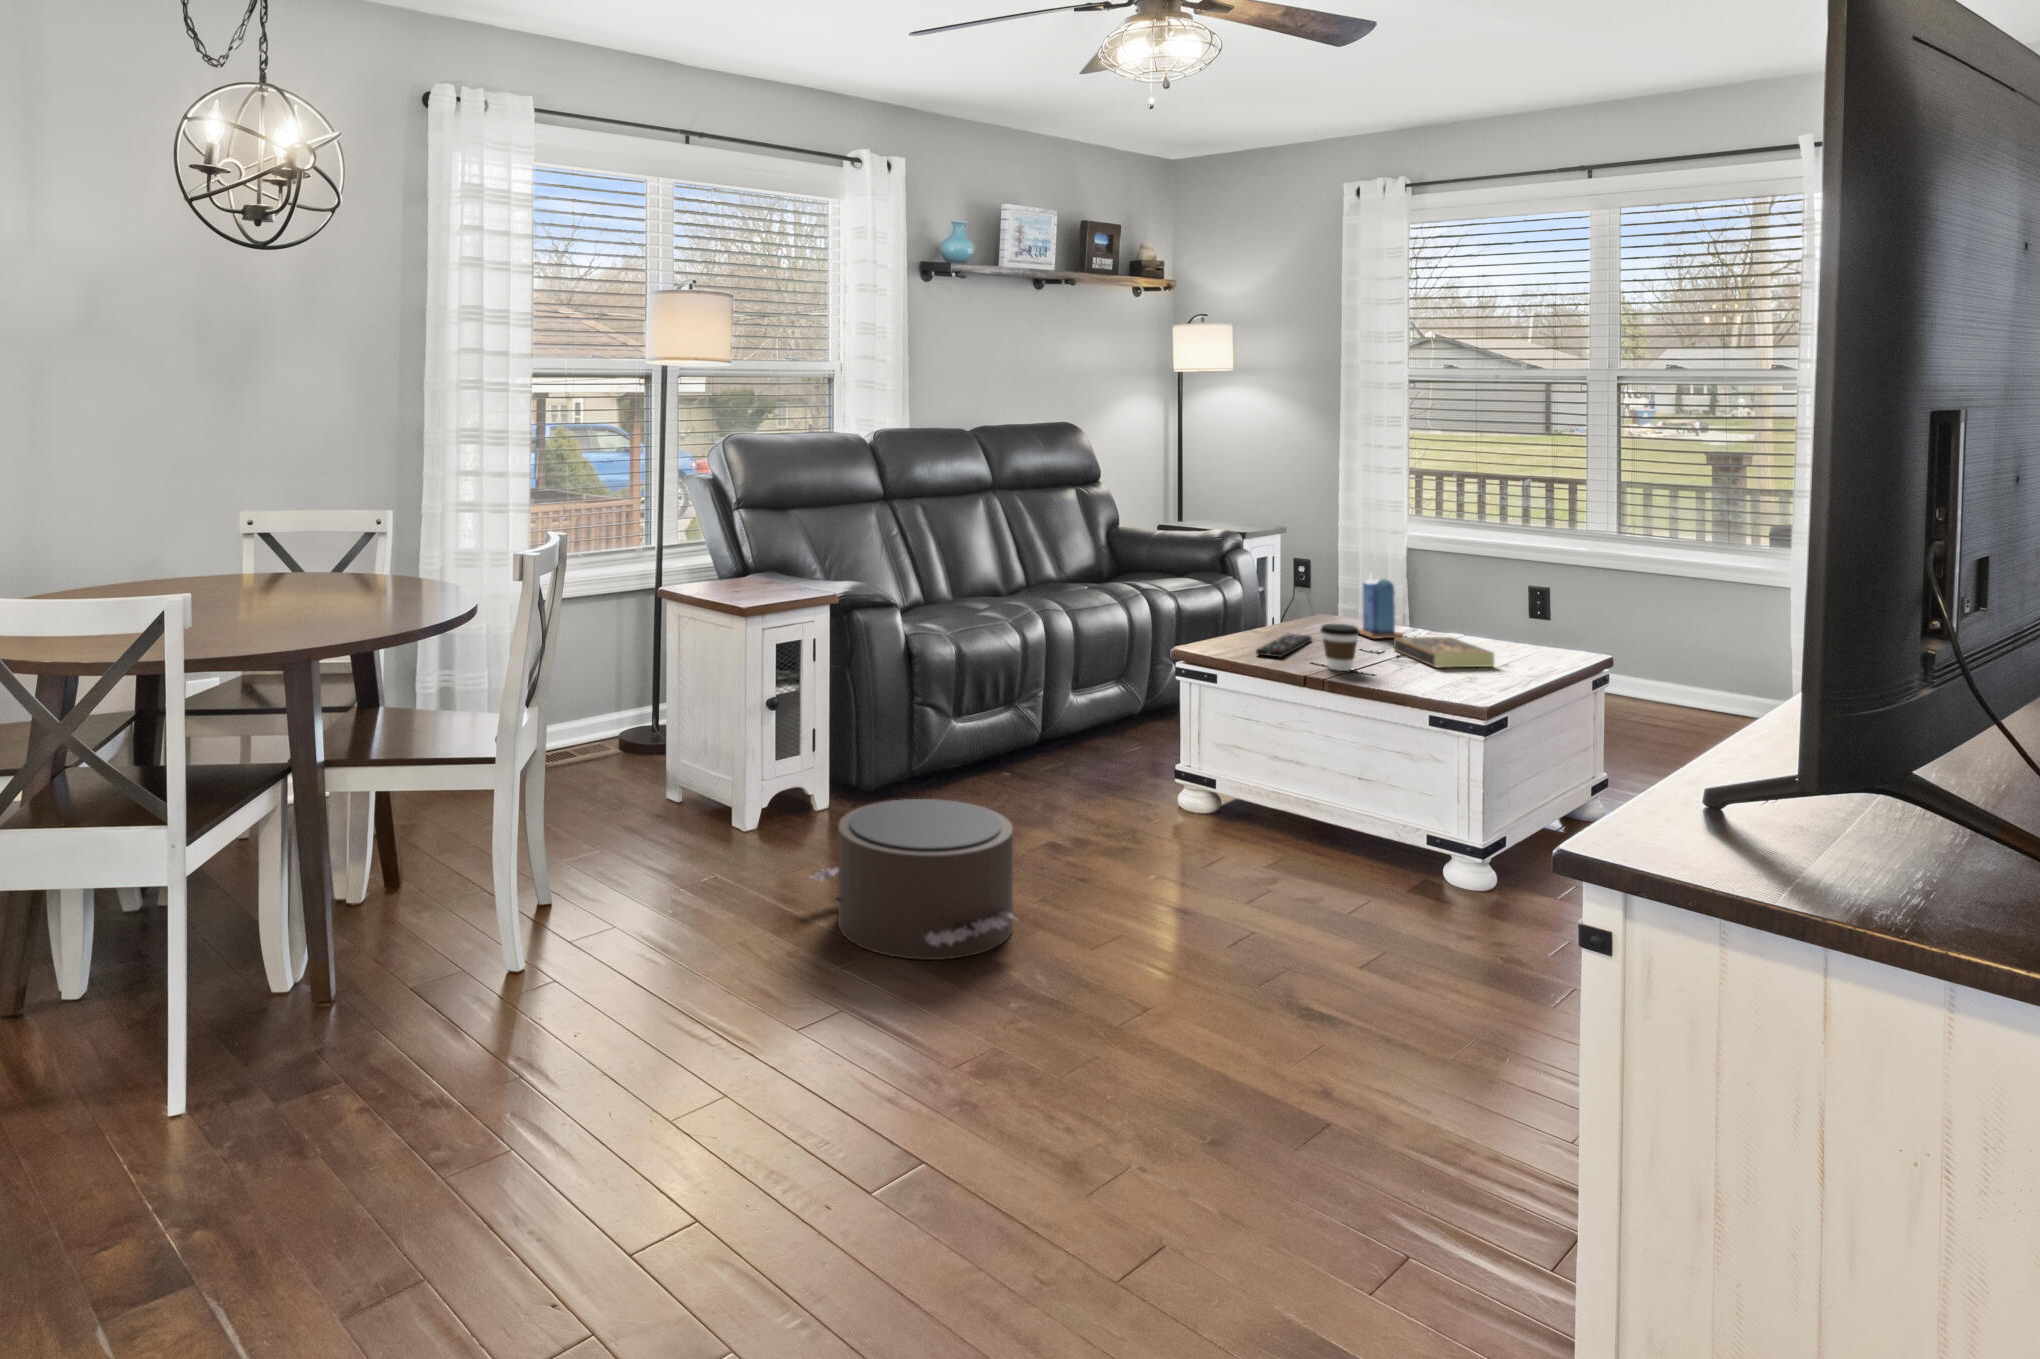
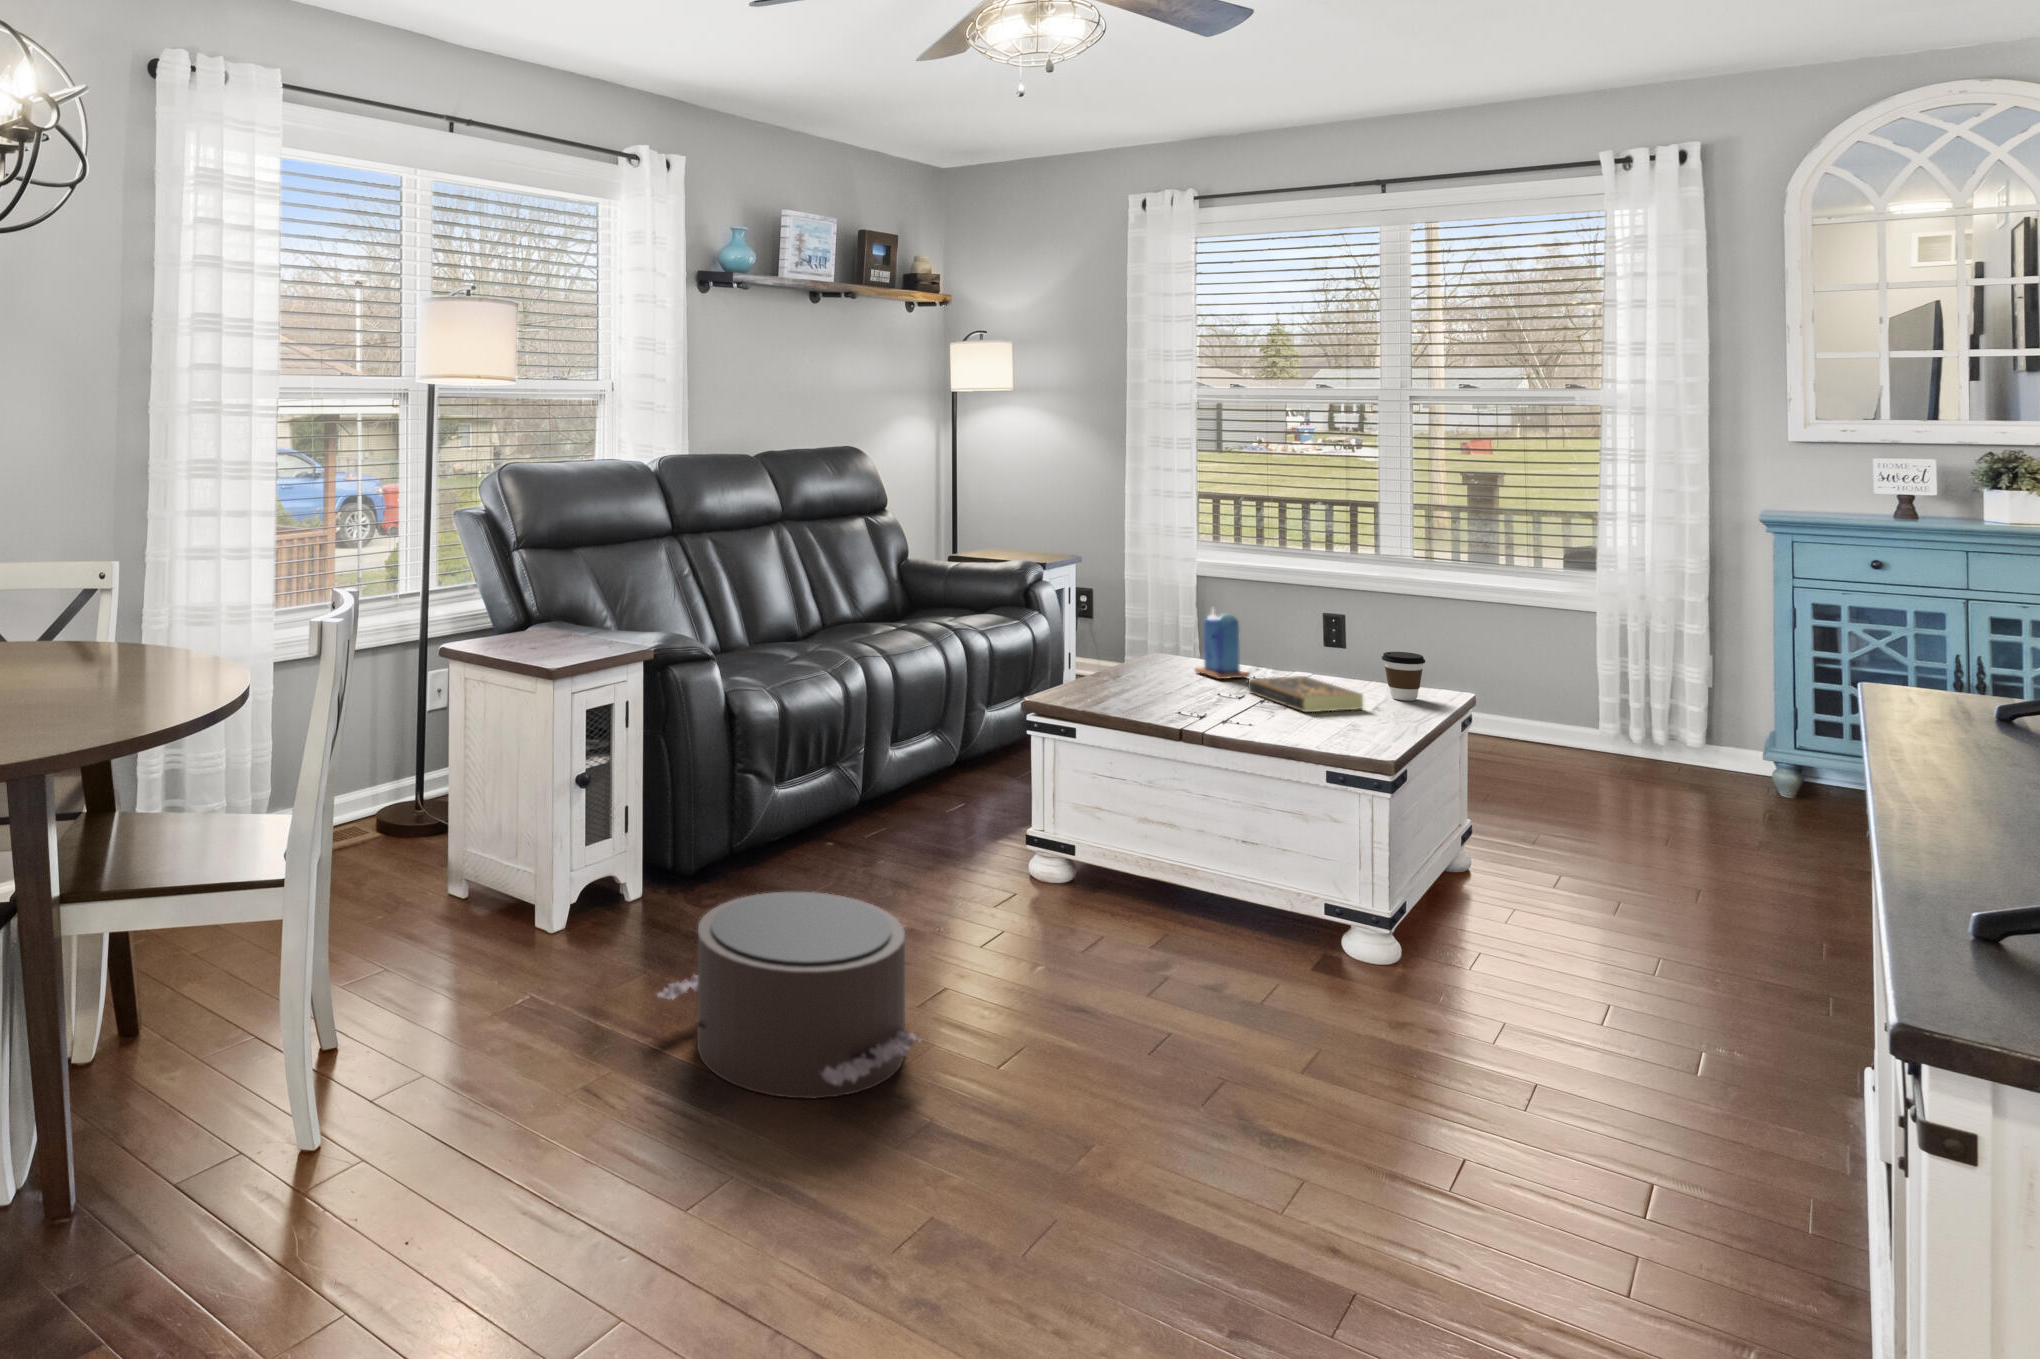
coffee cup: present [1320,624,1360,671] -> present [1382,652,1425,701]
remote control: present [1256,634,1312,657] -> none [1110,676,1157,705]

